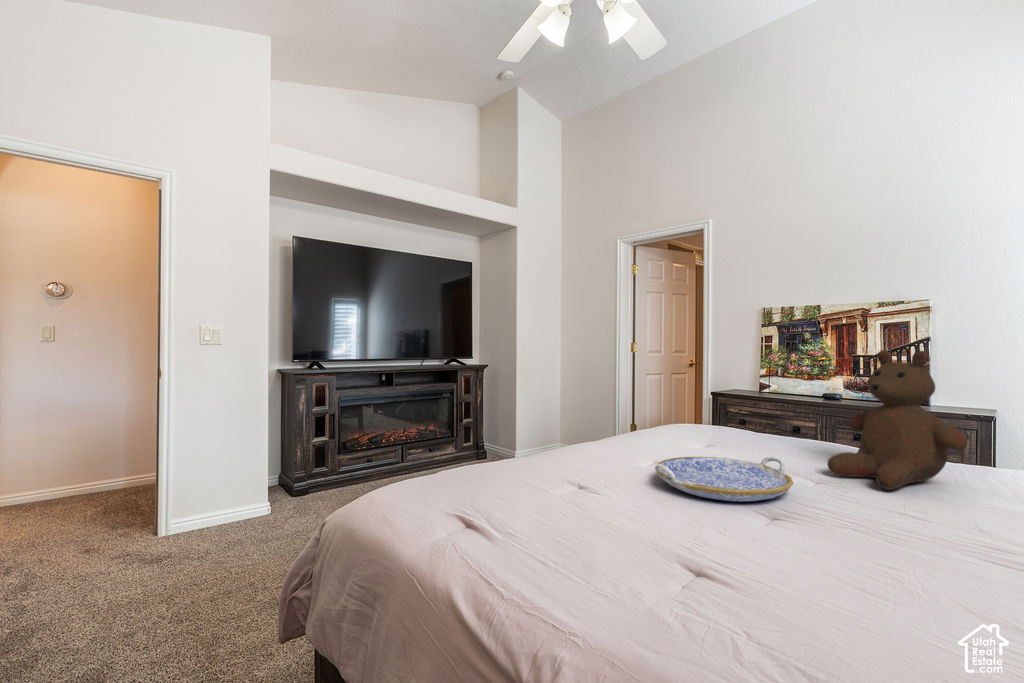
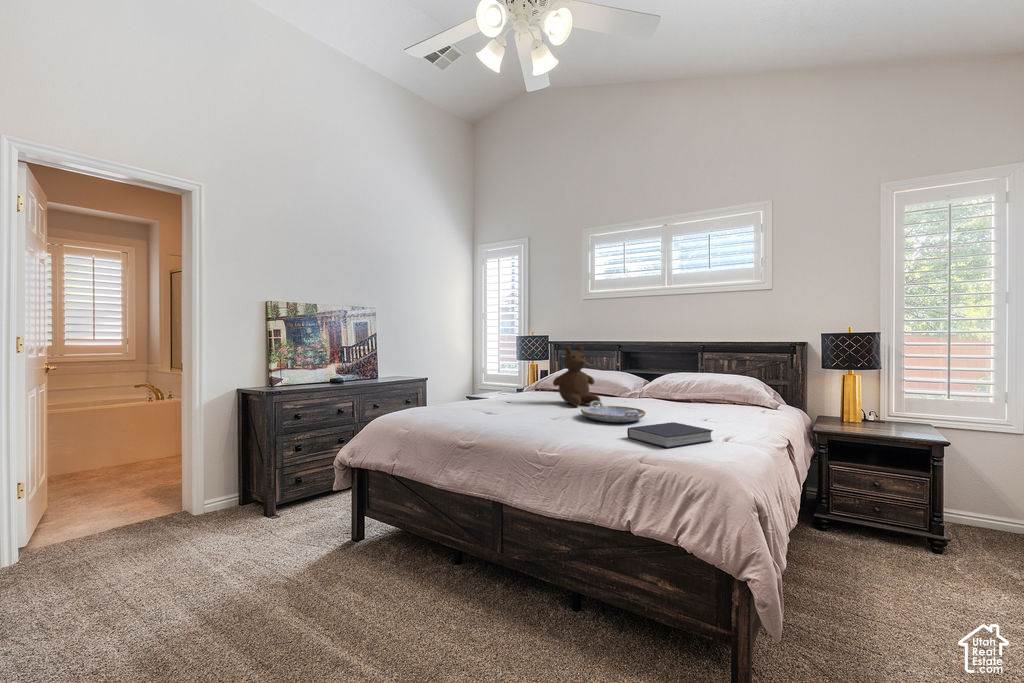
book: none [481,464,610,524] -> present [627,422,713,448]

